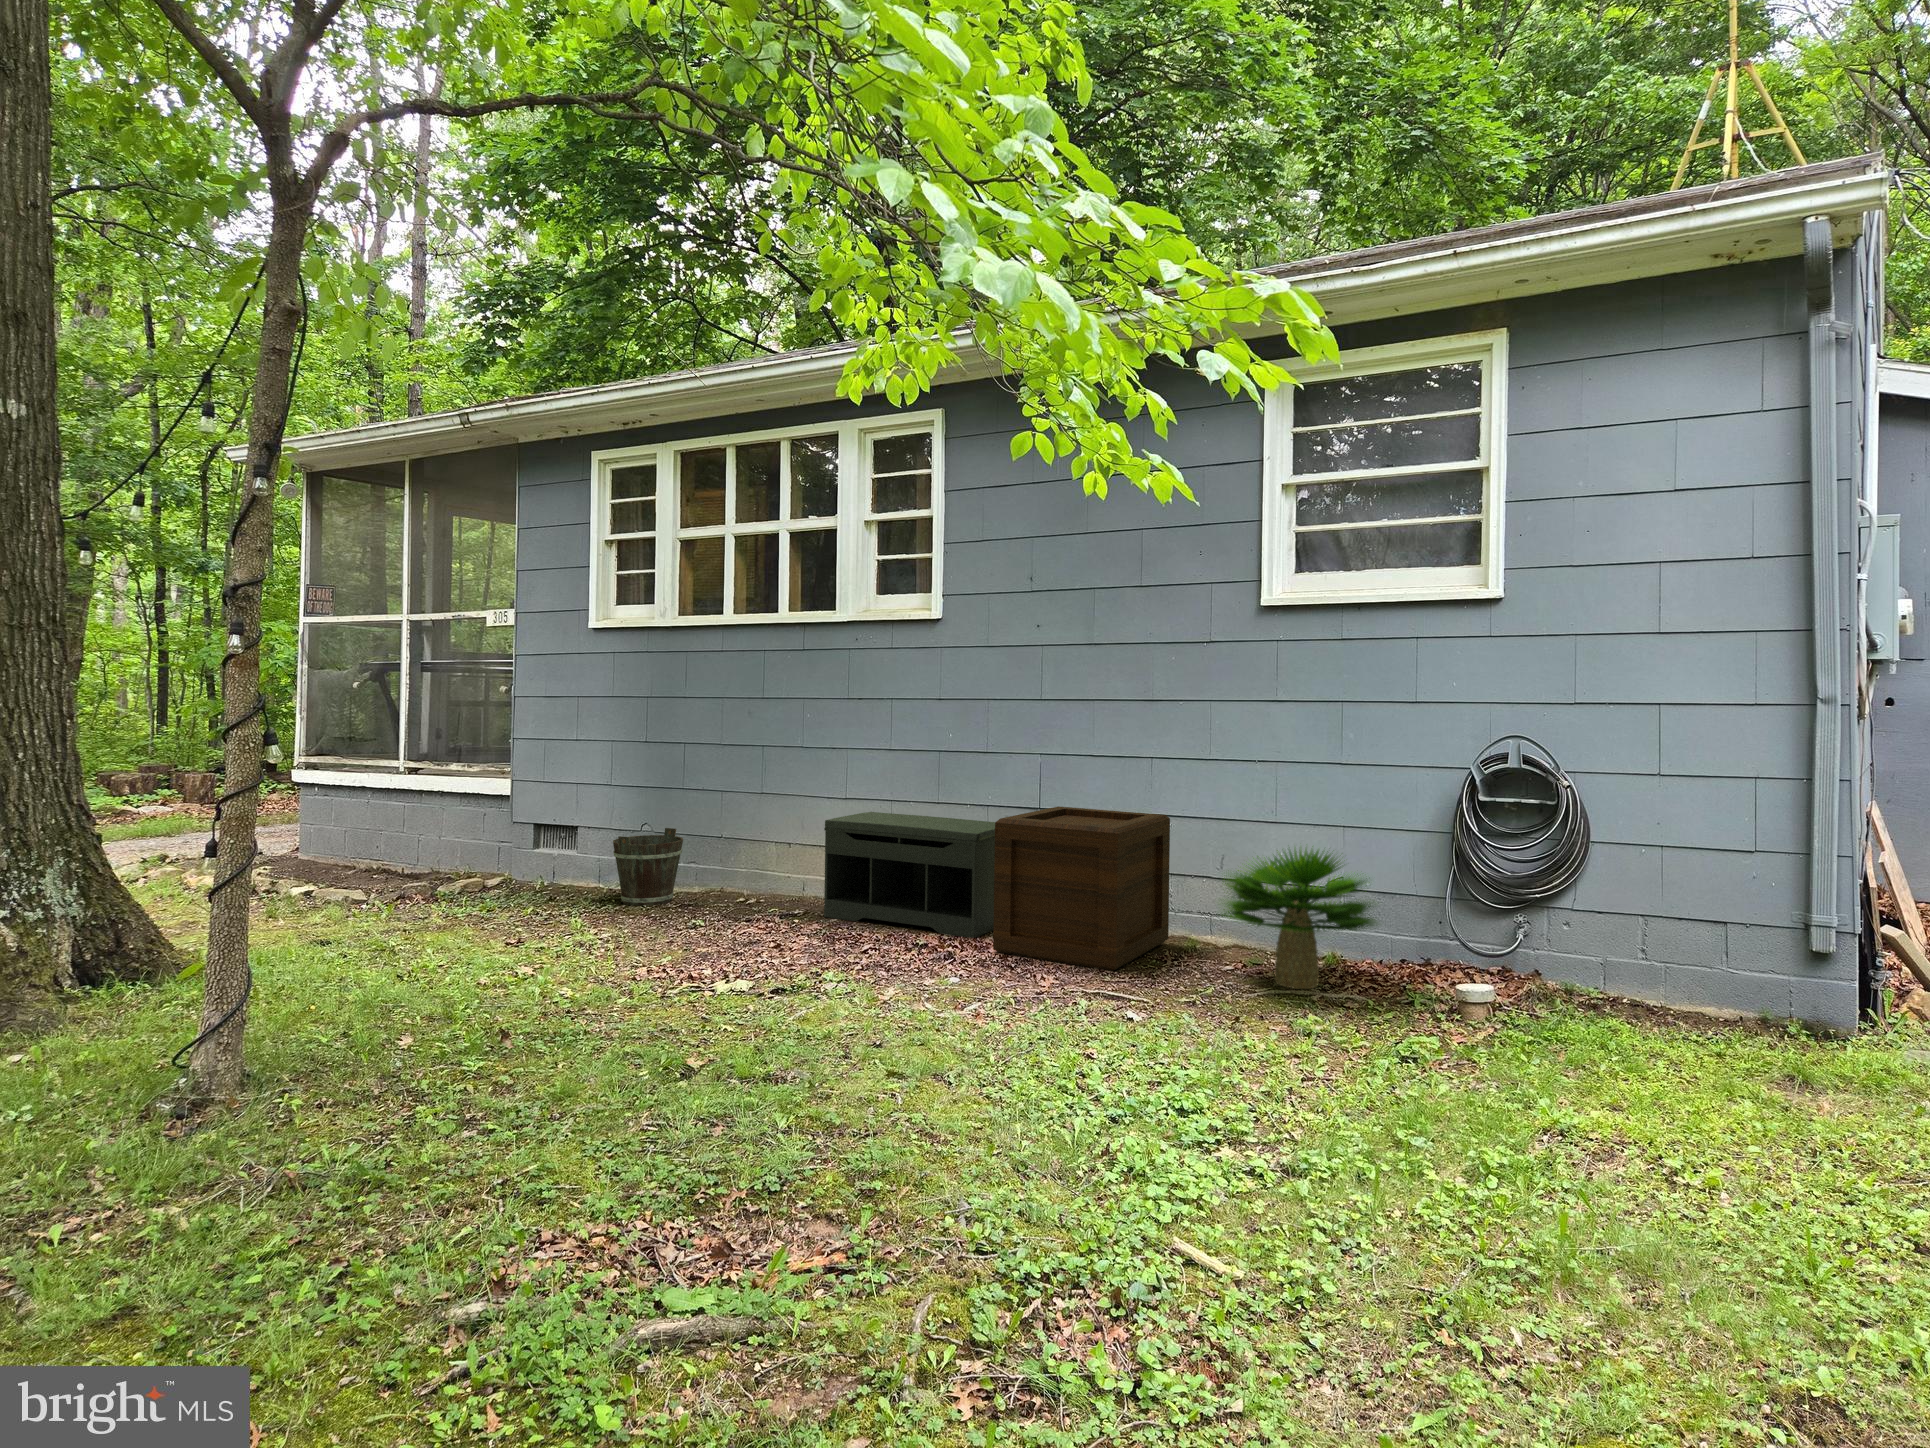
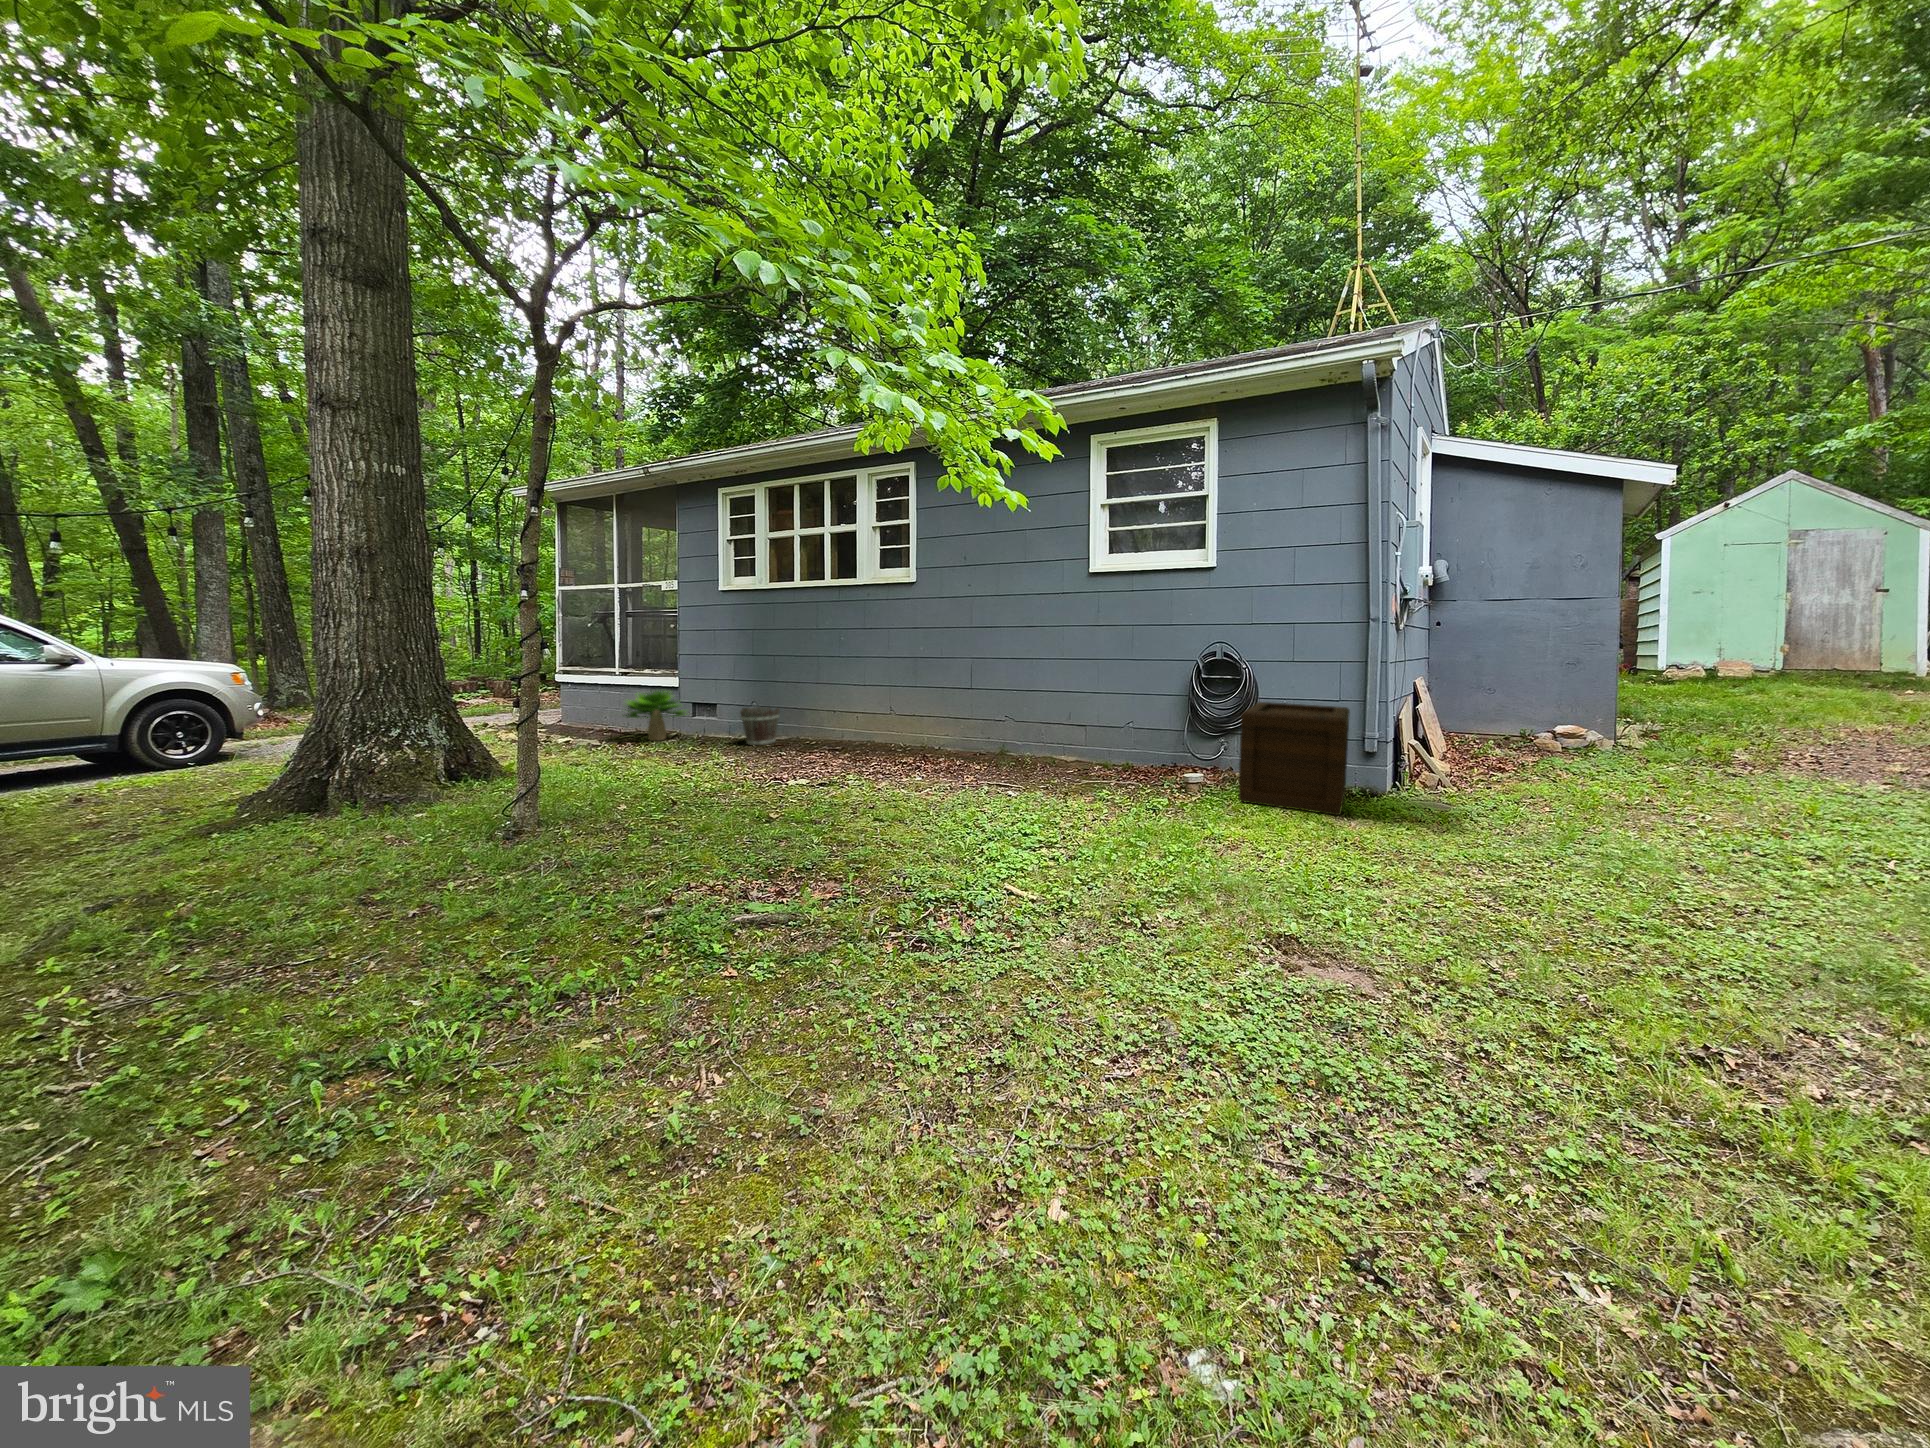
wooden crate: present [993,806,1170,971] -> present [1238,702,1350,815]
bench: present [824,812,995,938] -> none [855,692,960,757]
potted plant: present [1223,849,1376,989] -> present [625,691,687,740]

